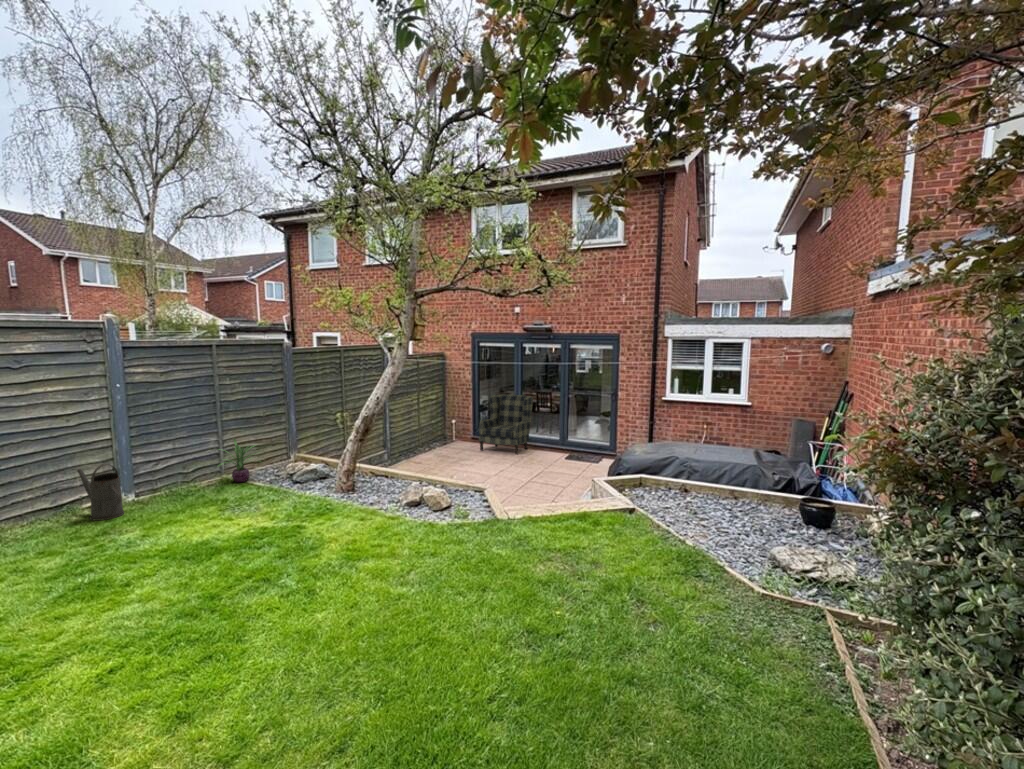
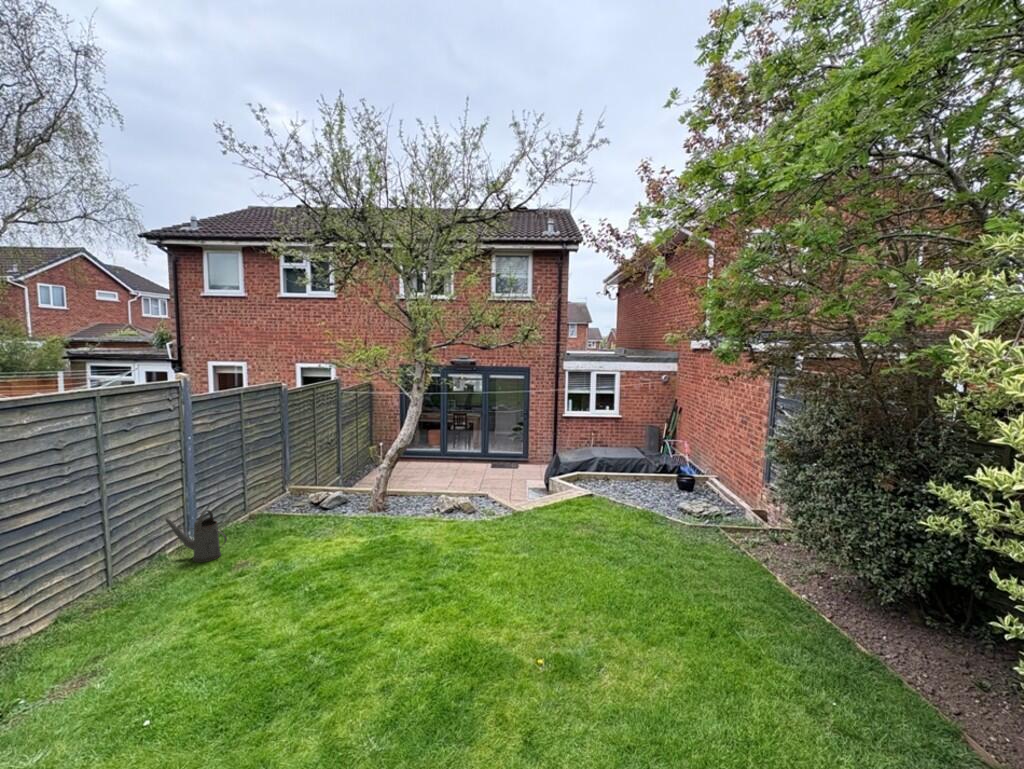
chair: present [479,395,533,455] -> none [417,418,459,469]
decorative plant: present [218,439,250,482] -> none [246,476,295,517]

